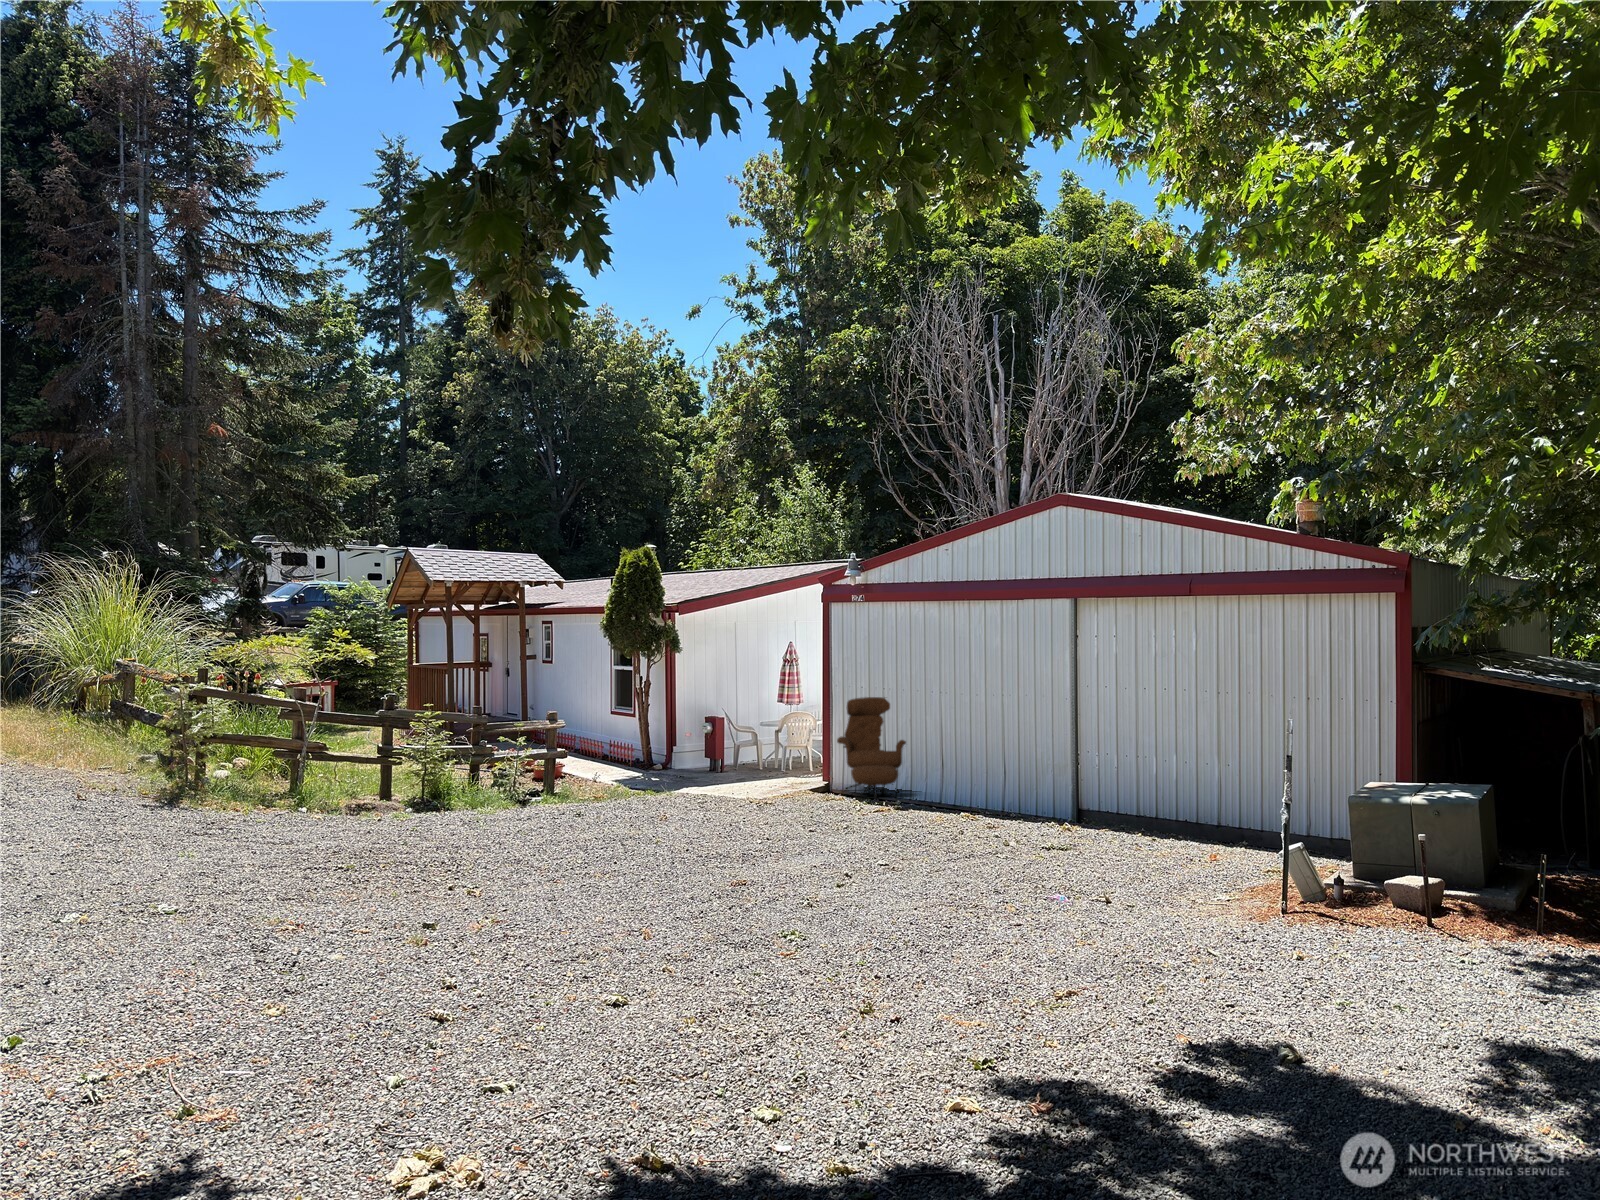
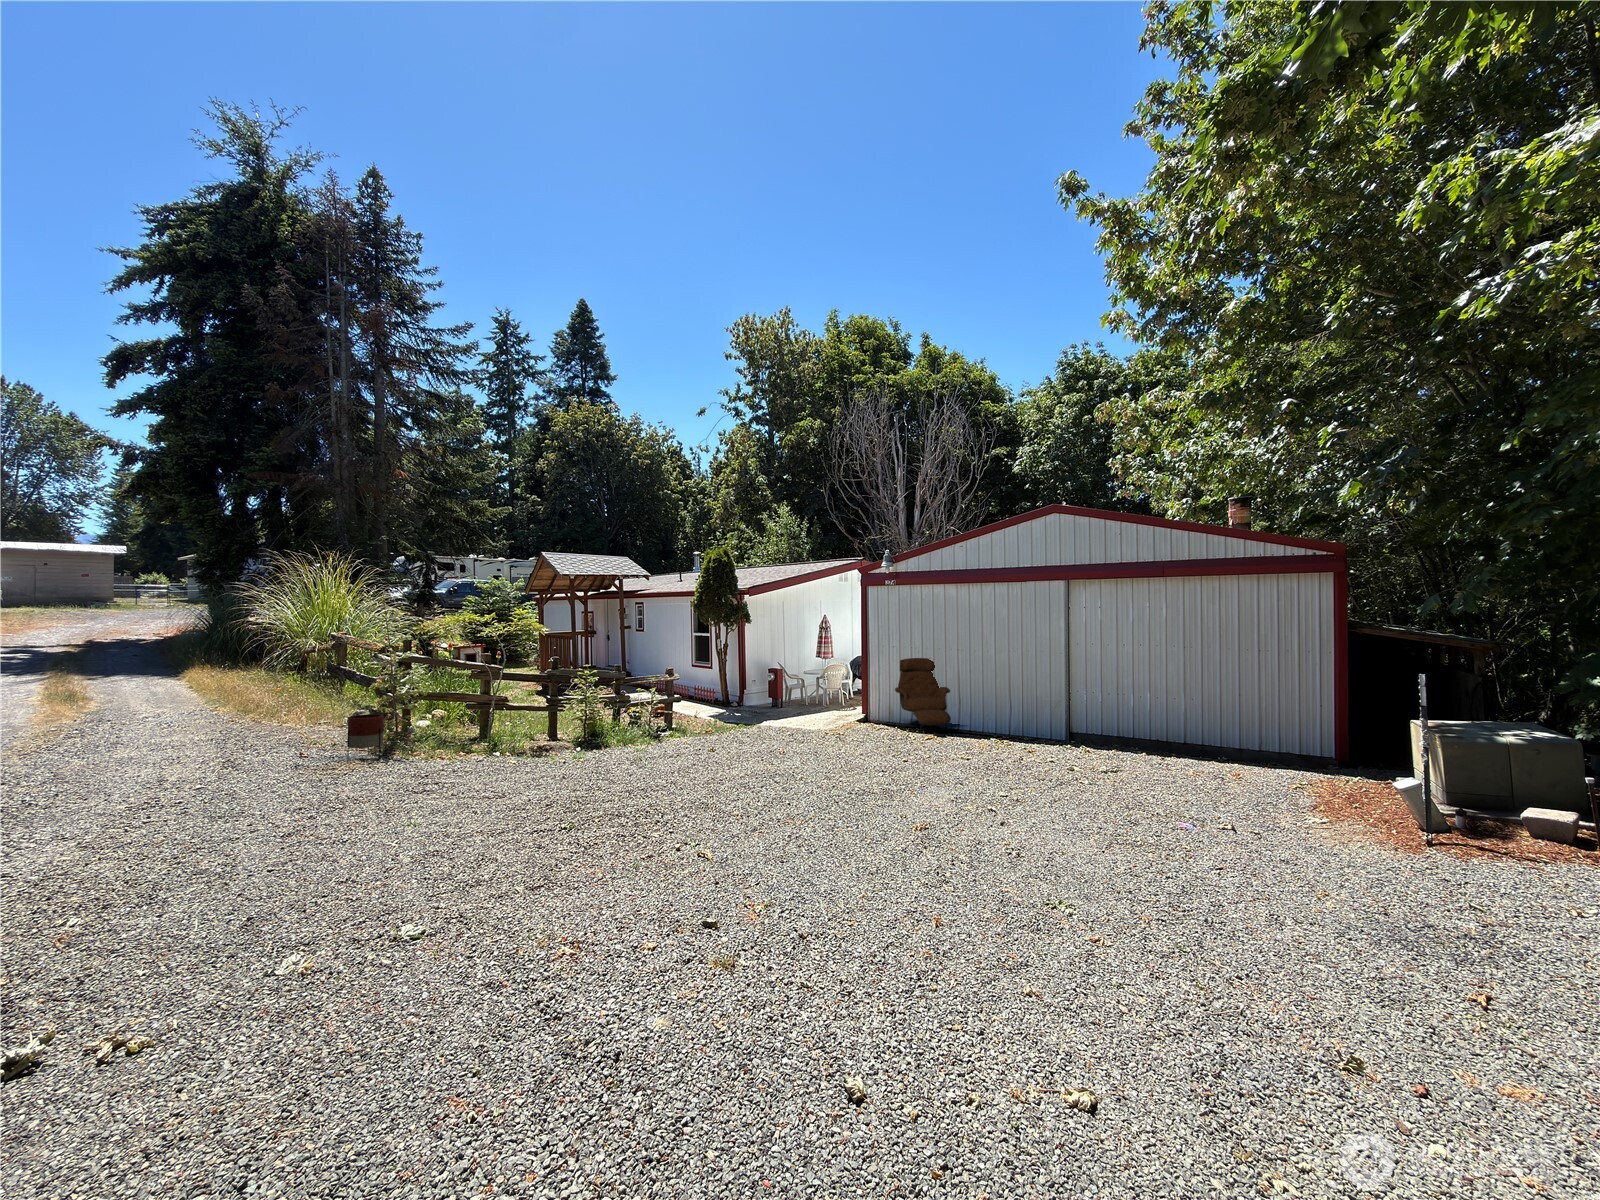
planter: none [132,758,173,811] -> present [347,714,383,760]

